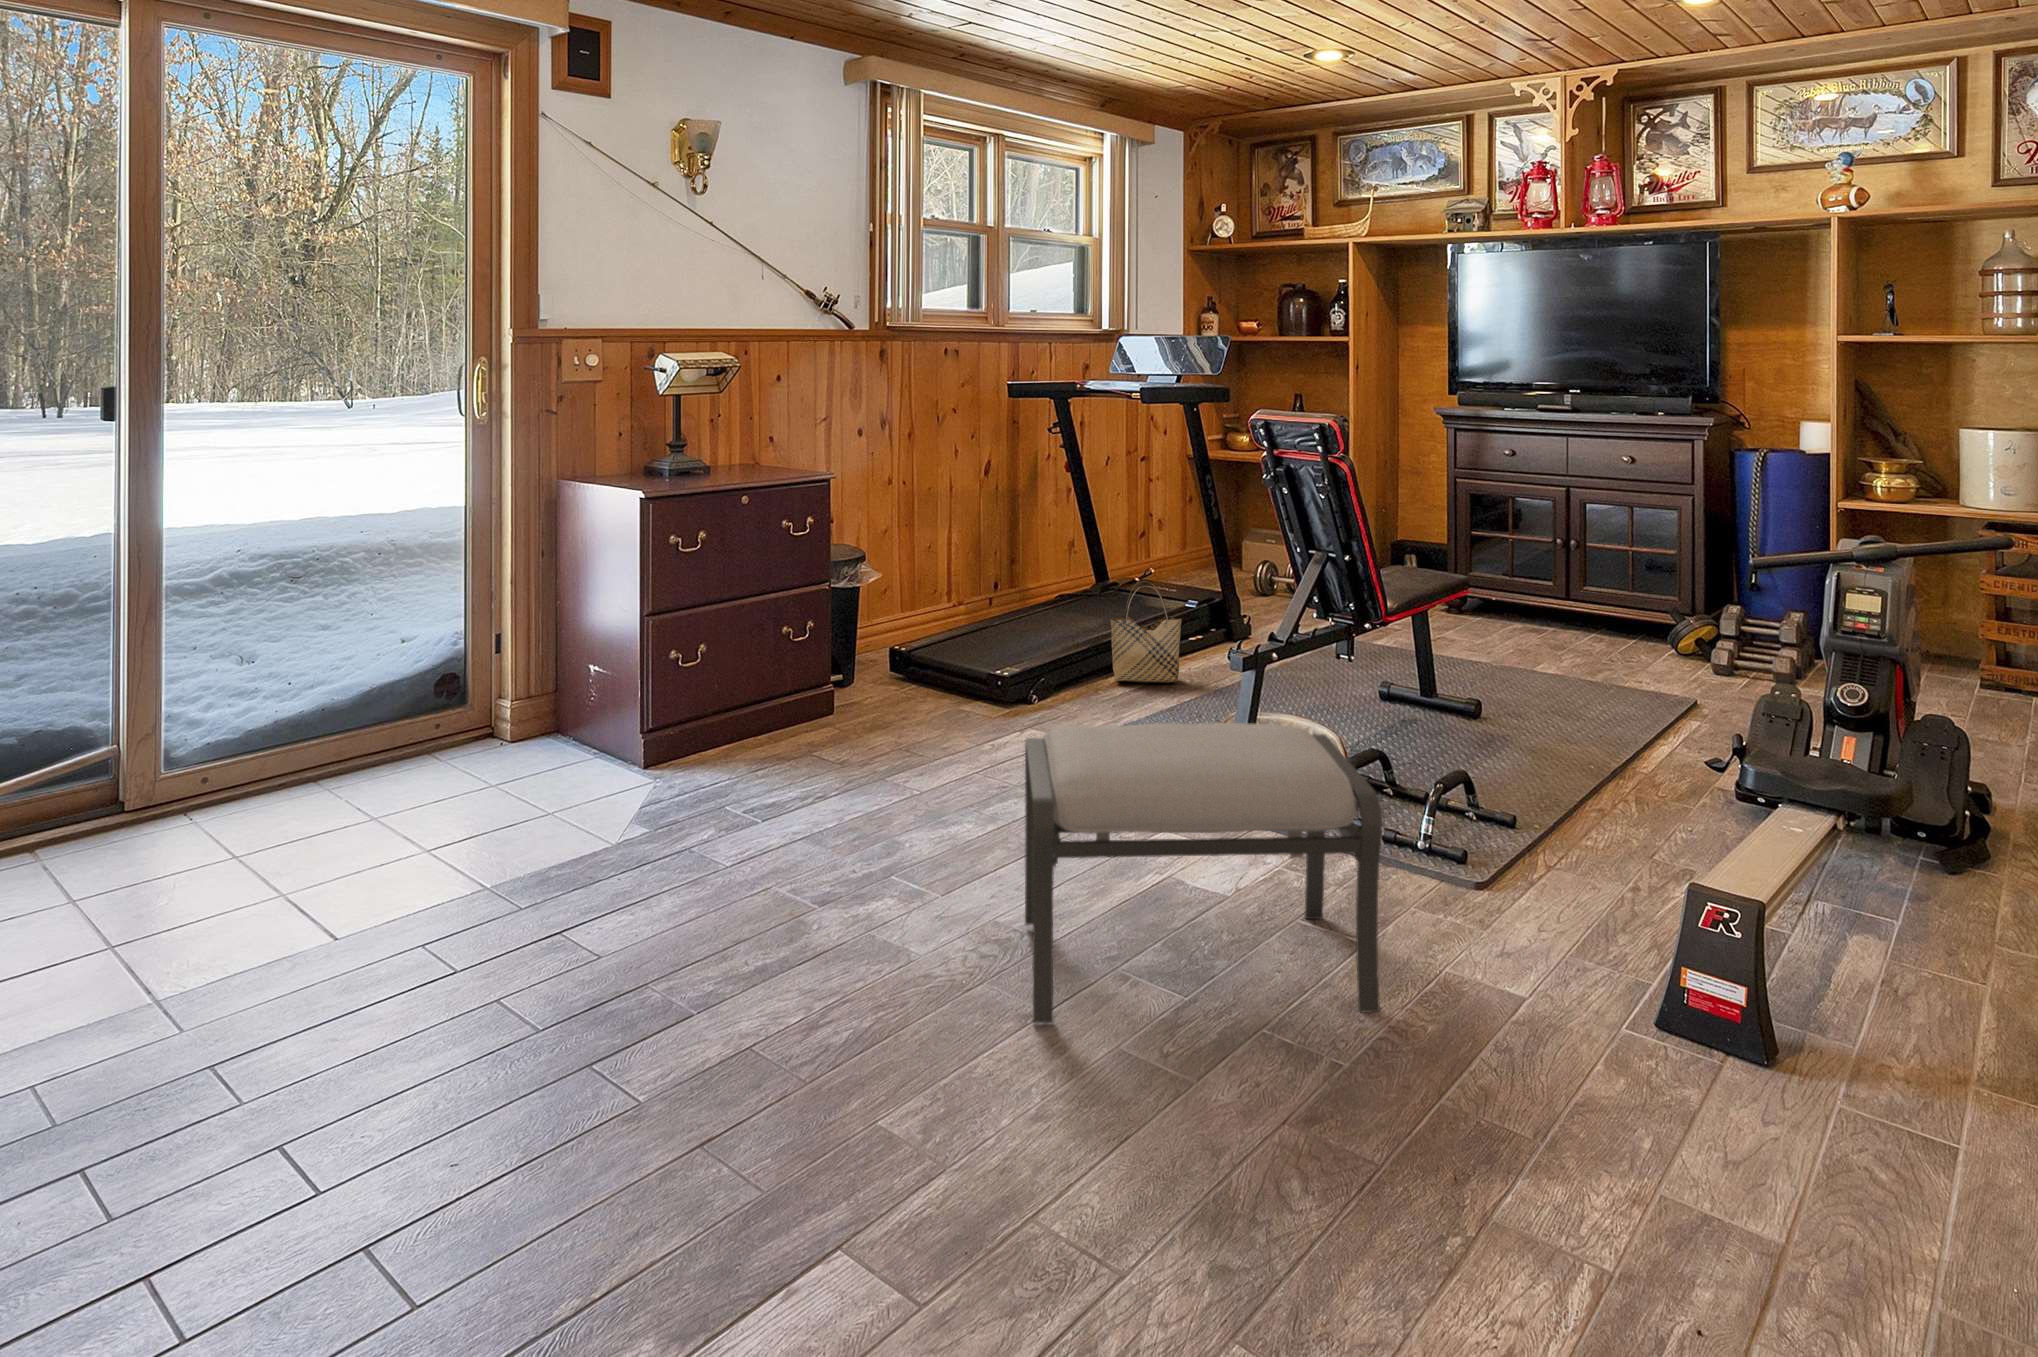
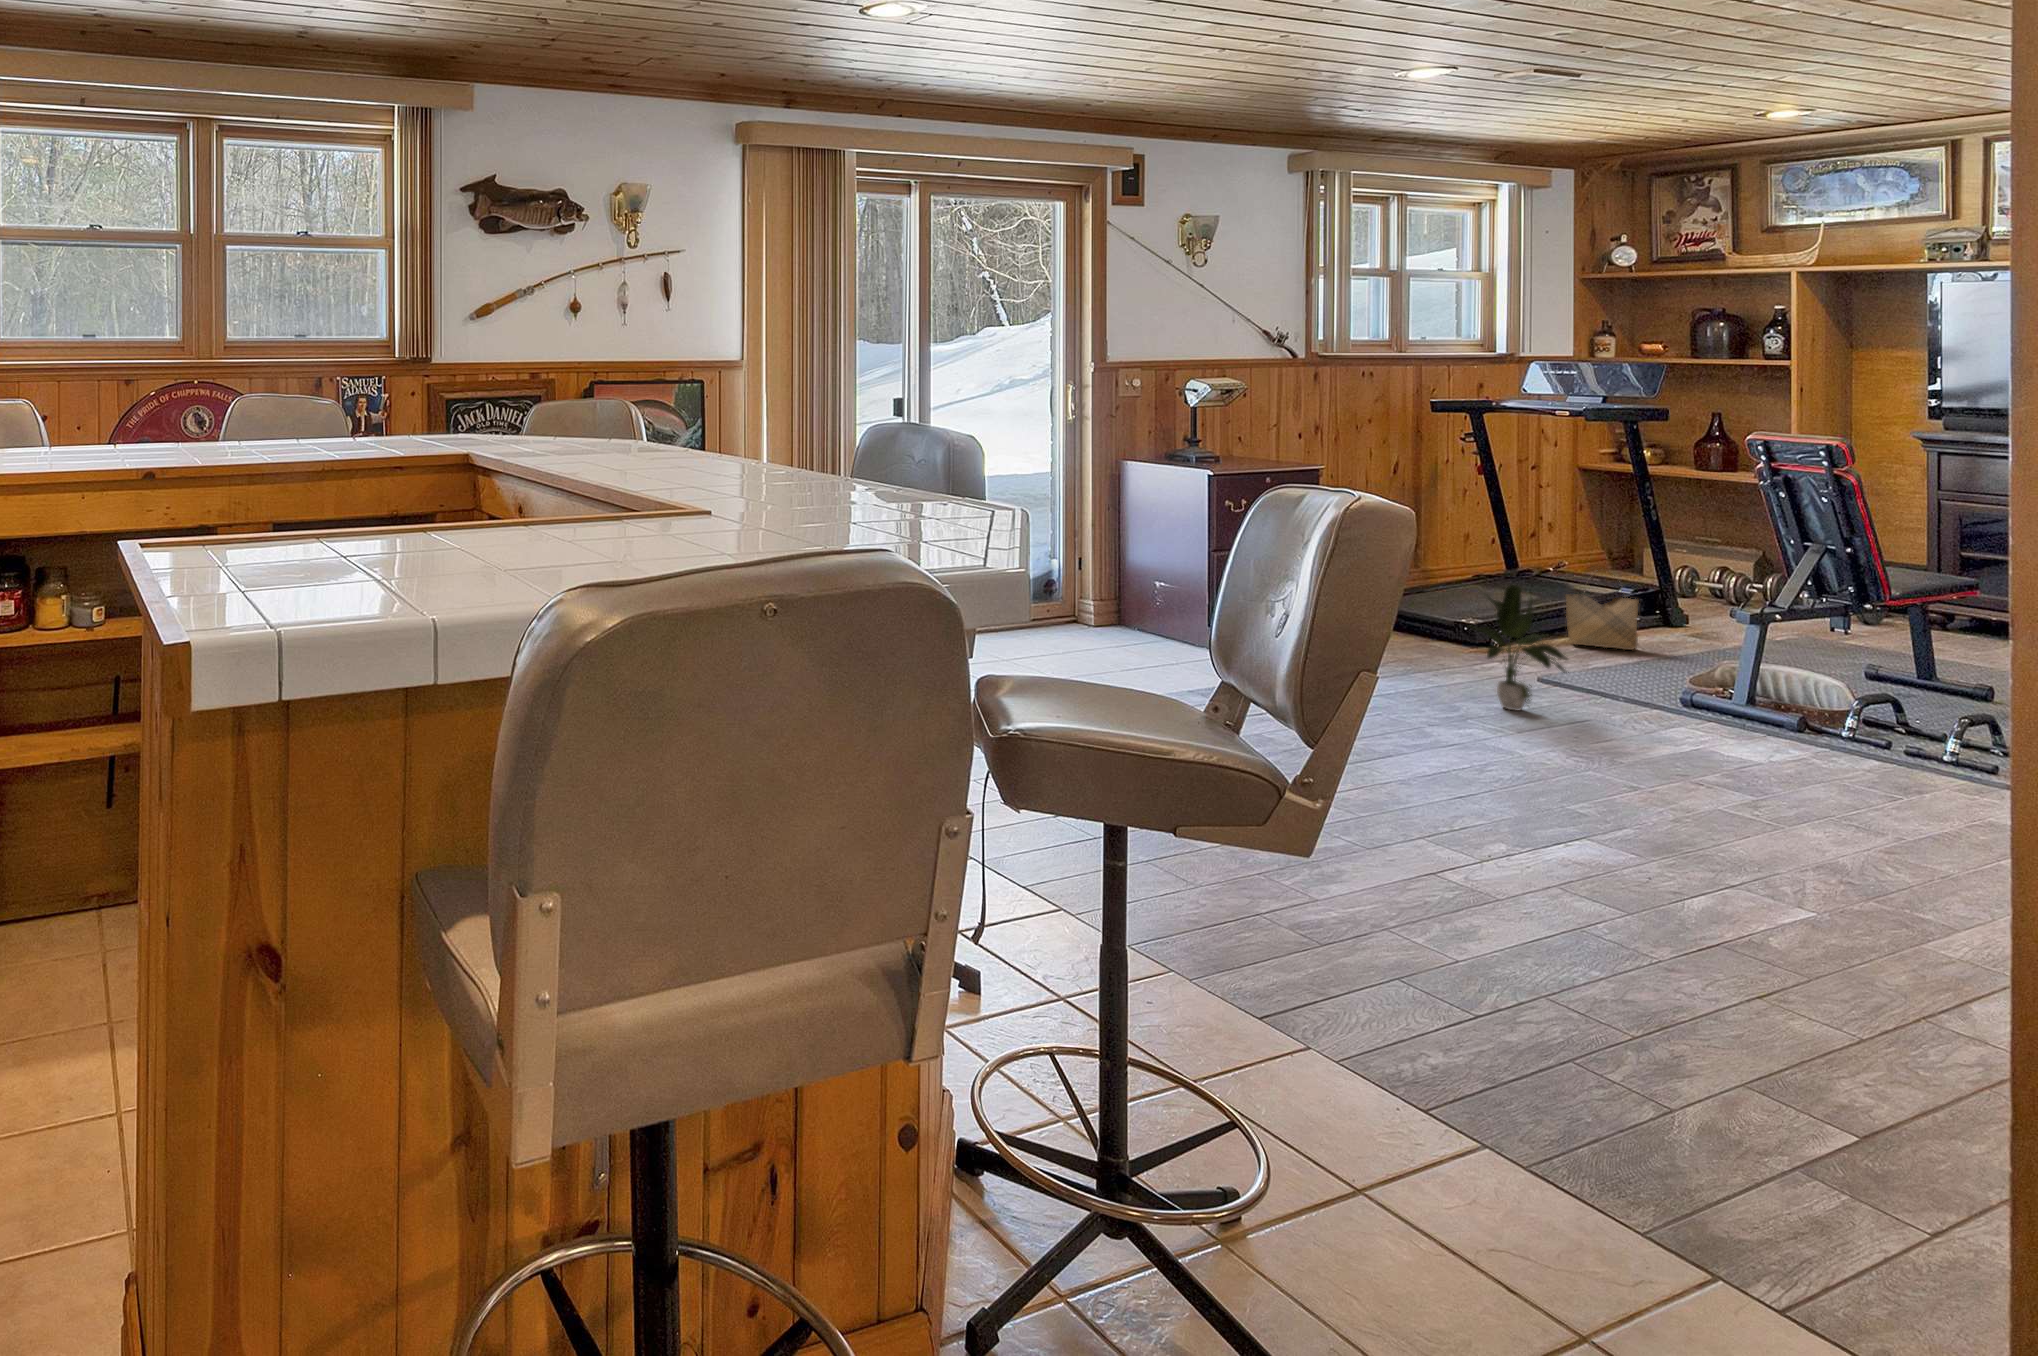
potted plant: none [907,640,1036,830] -> present [1470,585,1569,711]
ottoman: present [1025,723,1382,1023] -> none [1607,632,1942,827]

